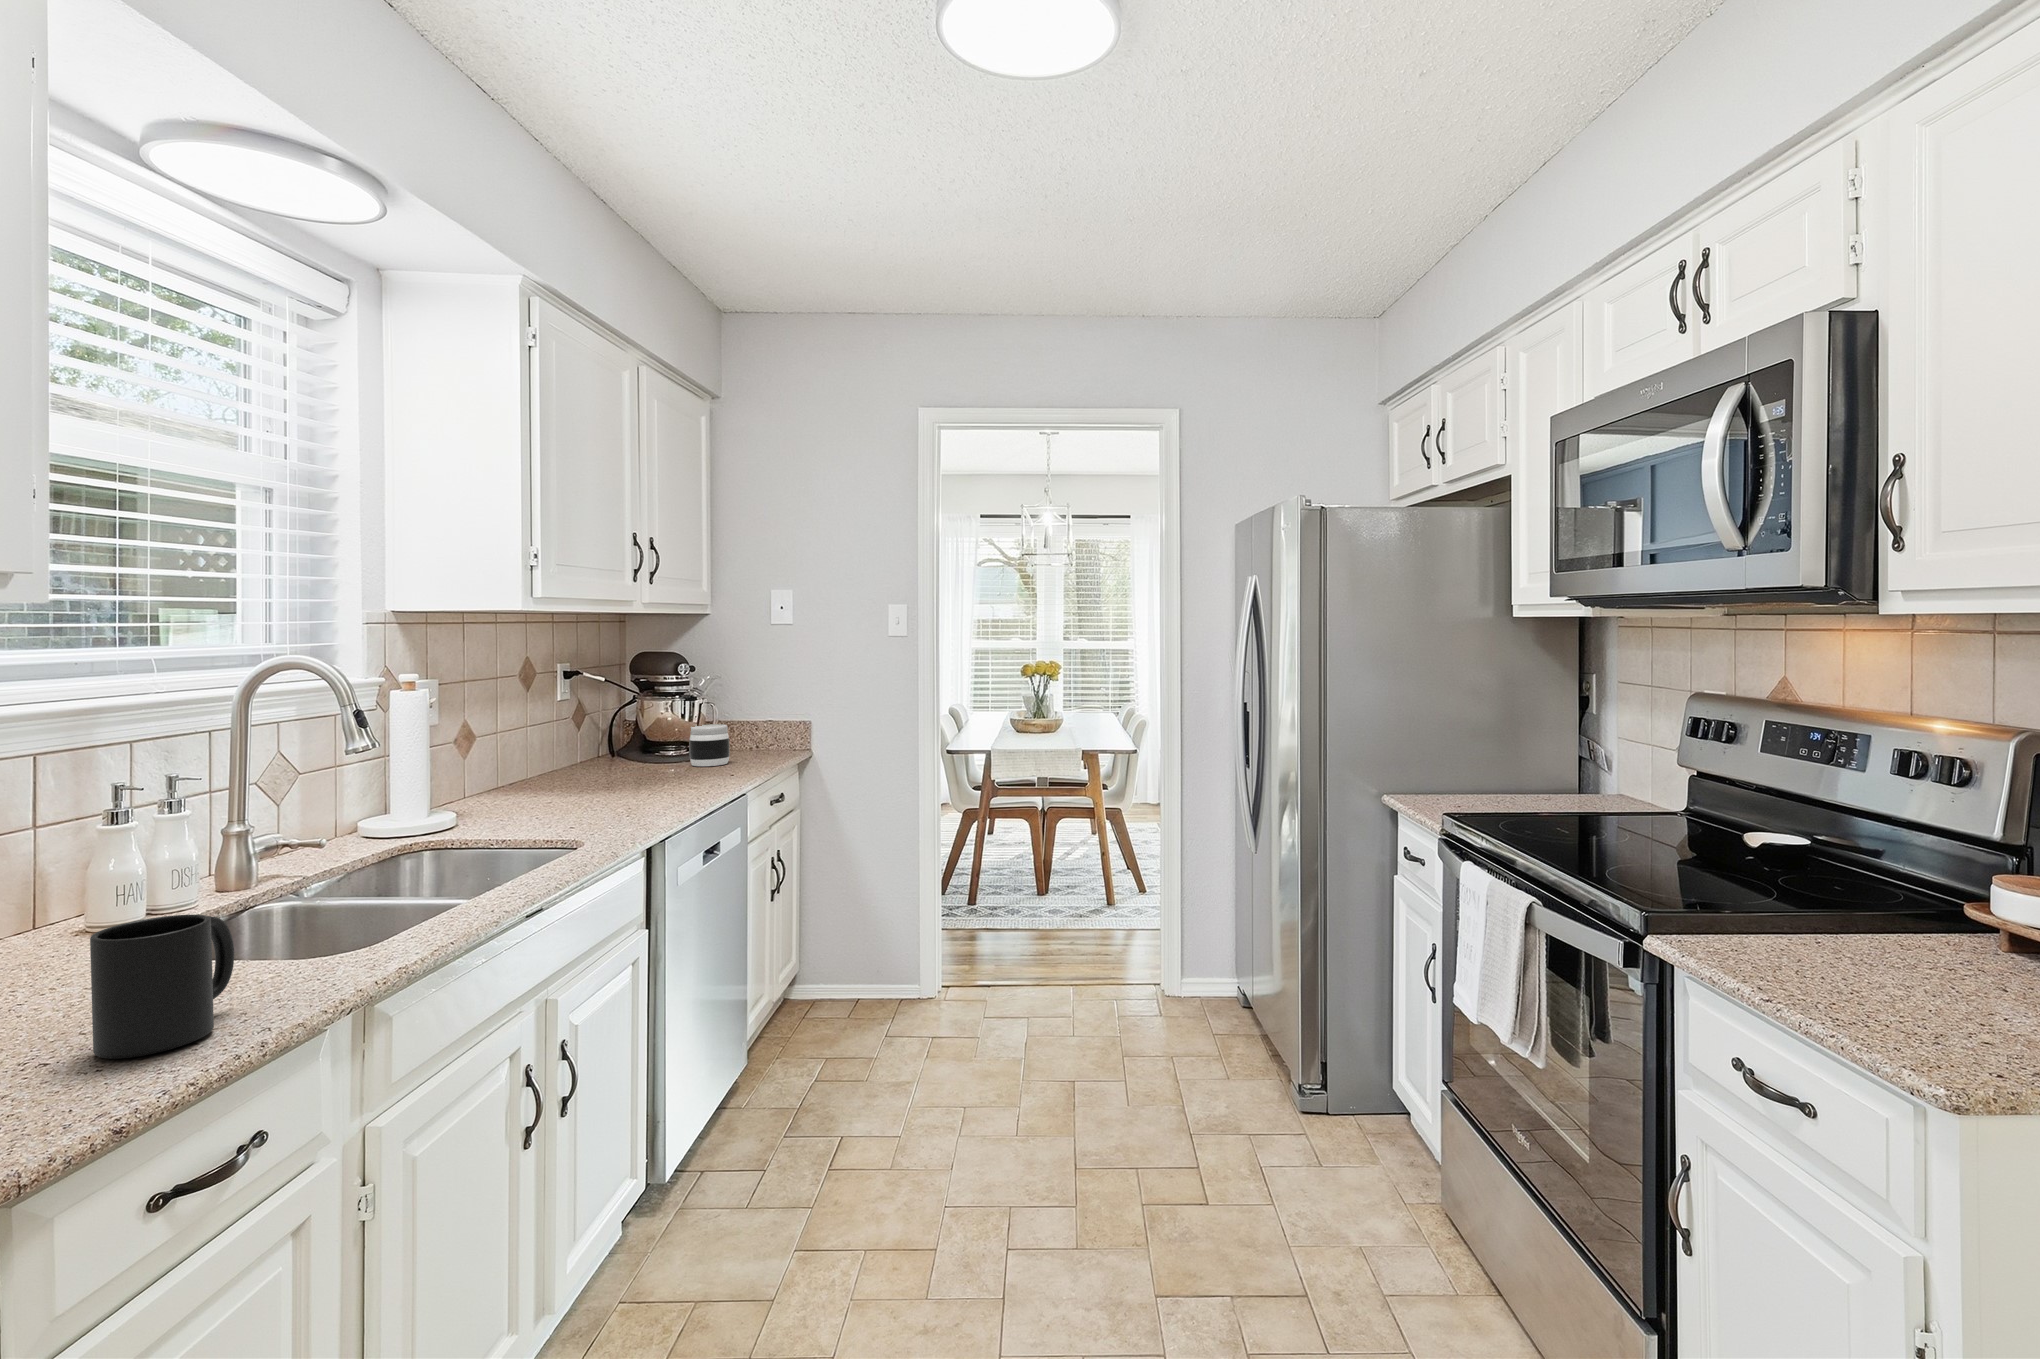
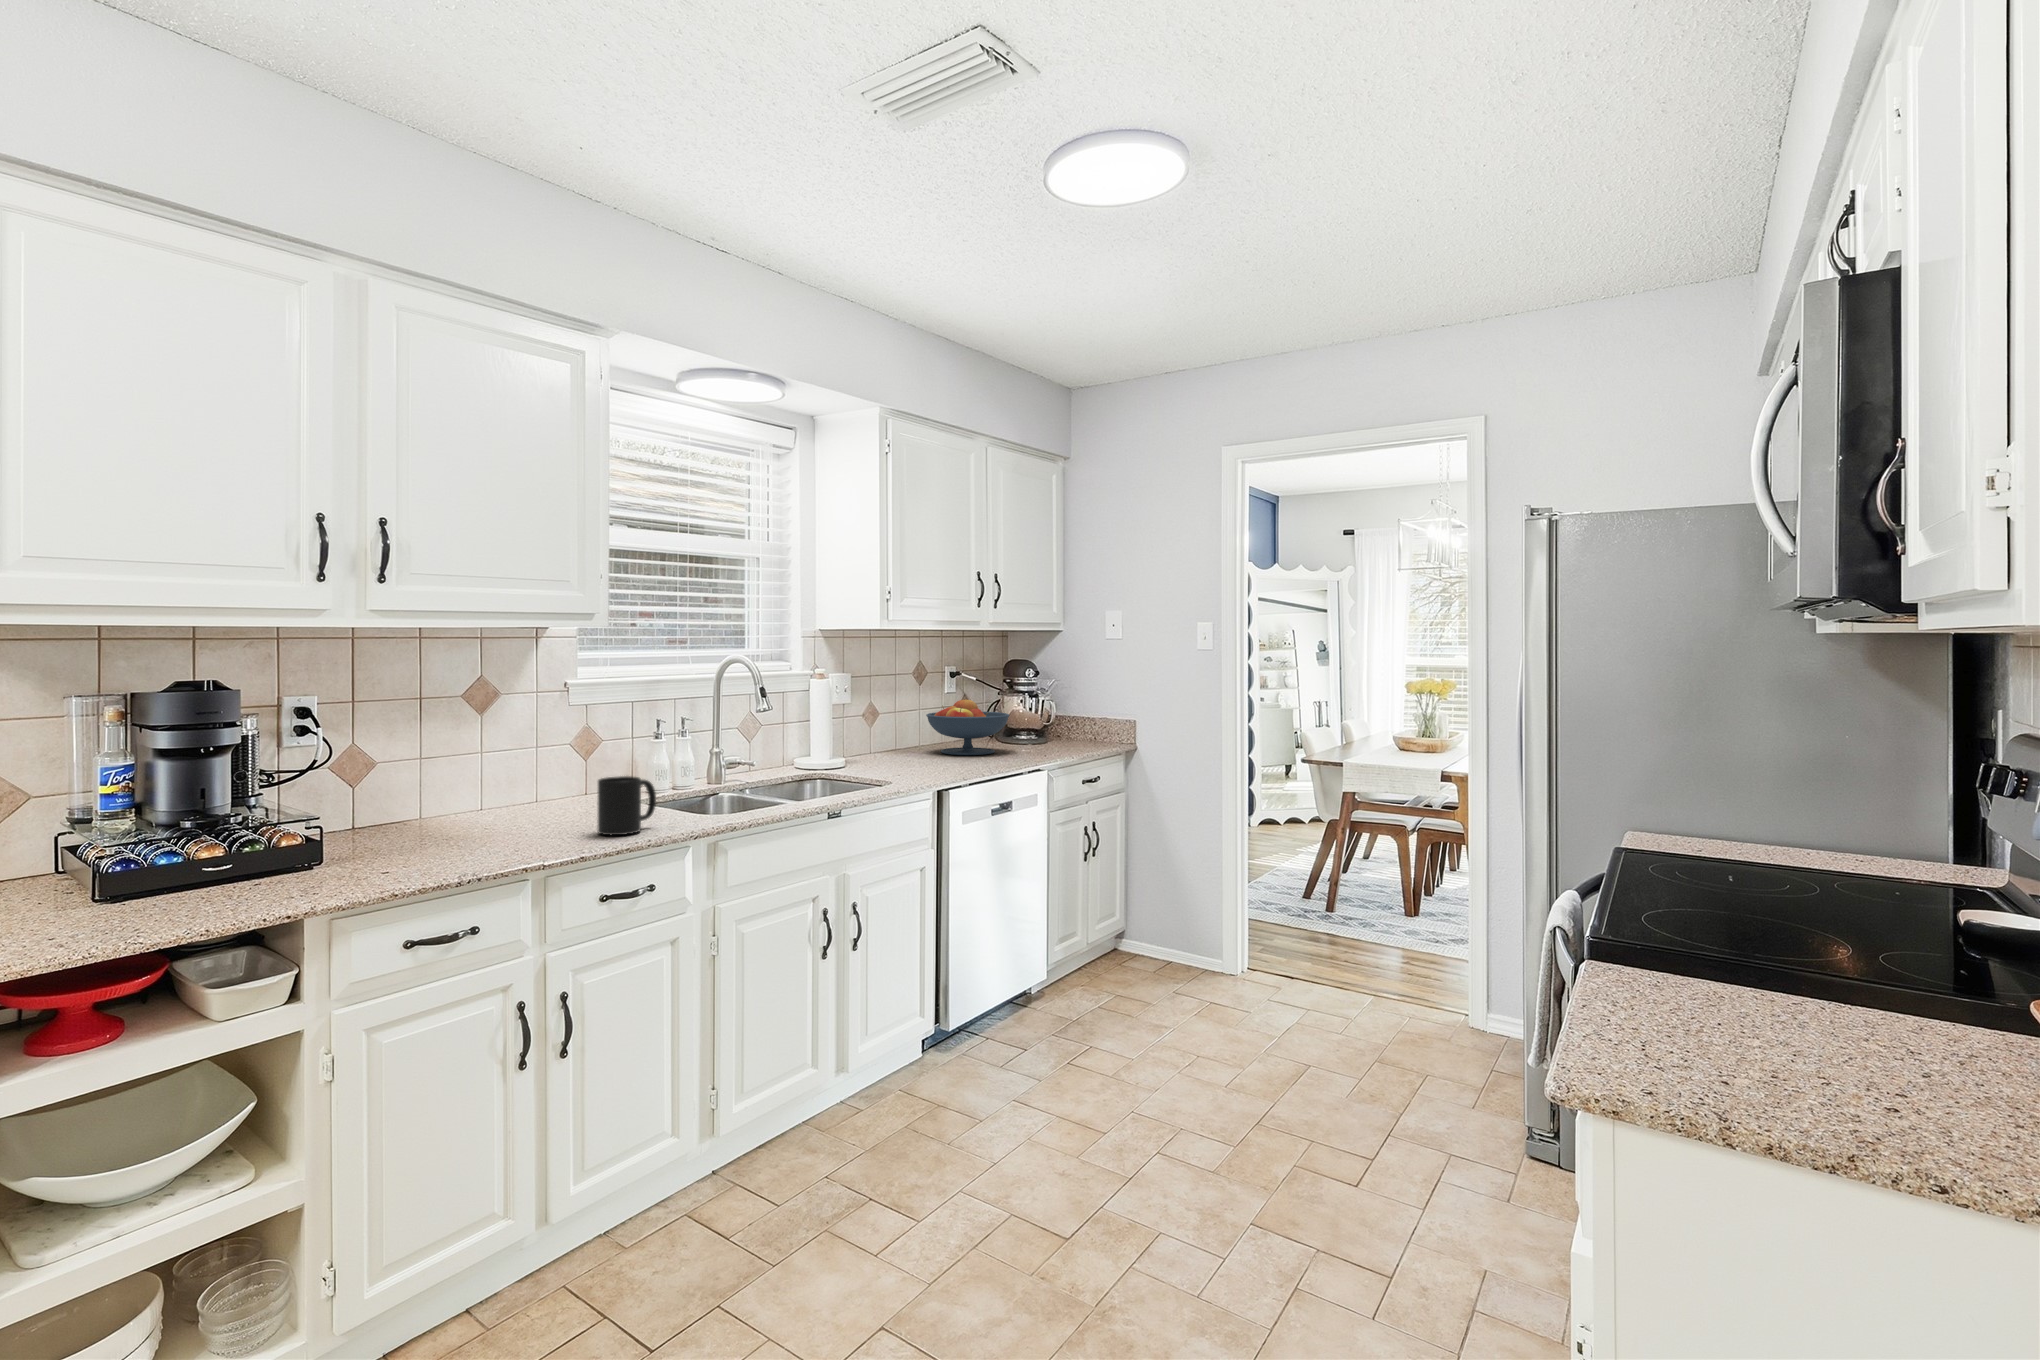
fruit bowl: none [547,708,671,786] -> present [926,699,1009,755]
jar: present [689,724,730,766] -> none [1033,717,1063,749]

